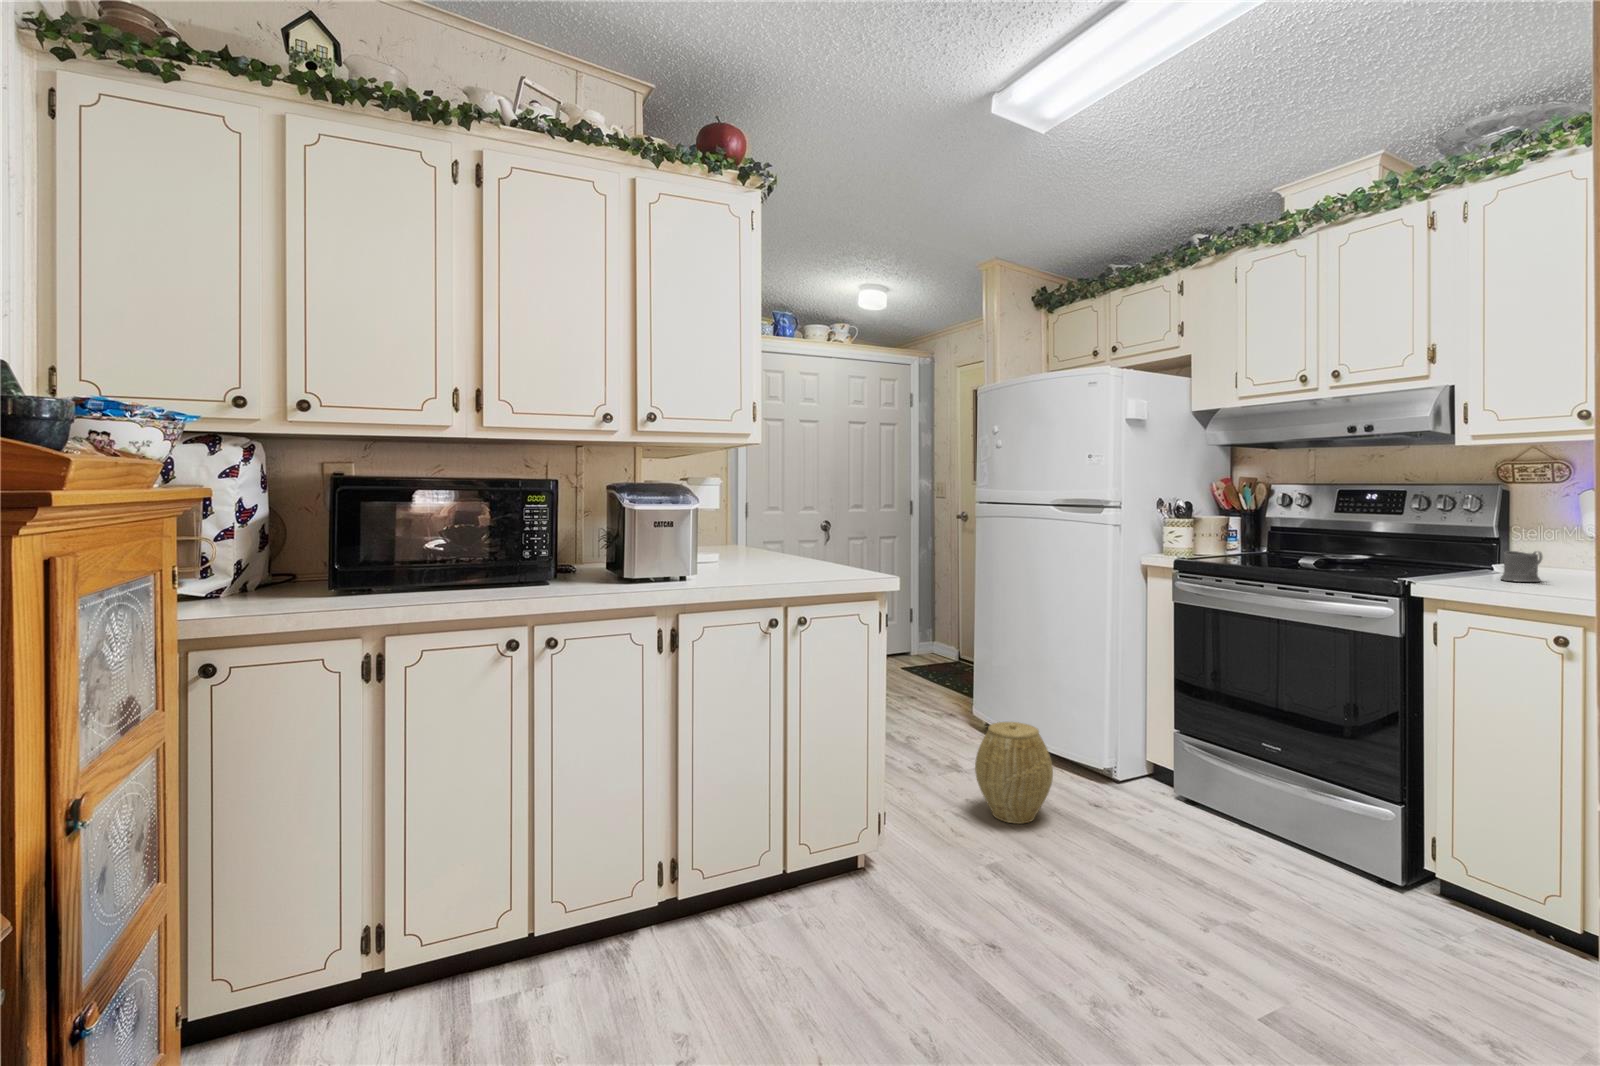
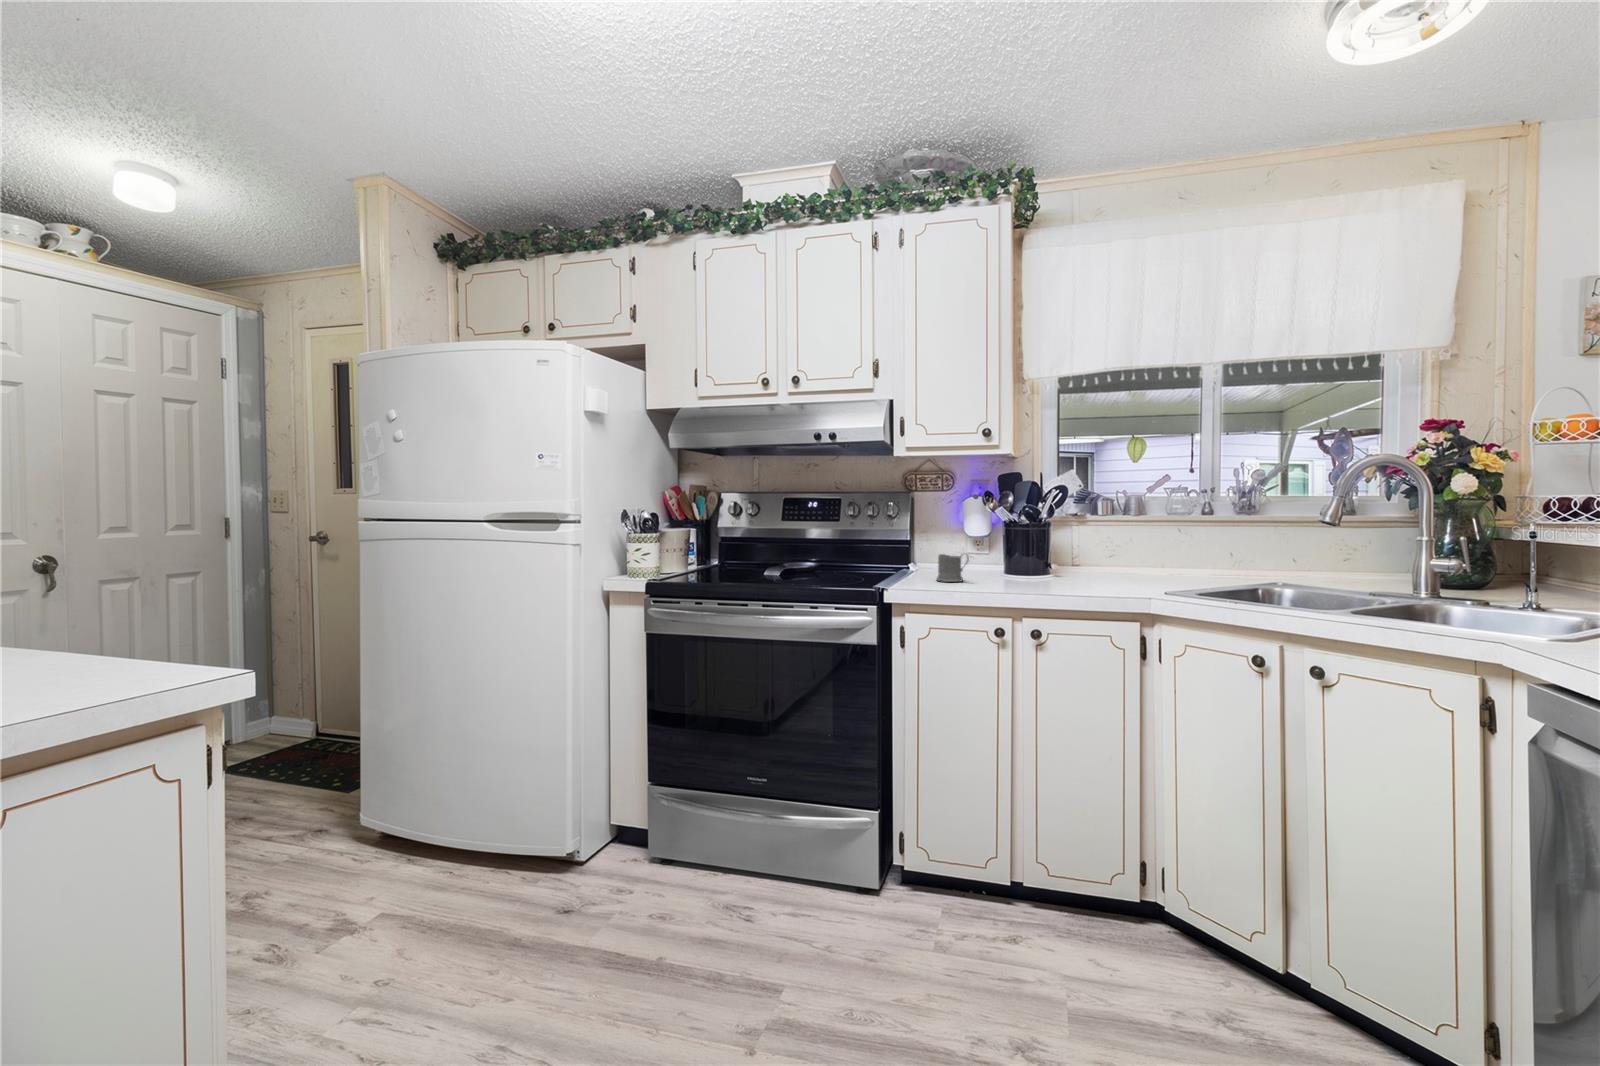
woven basket: present [975,722,1053,824] -> none [389,838,519,1010]

